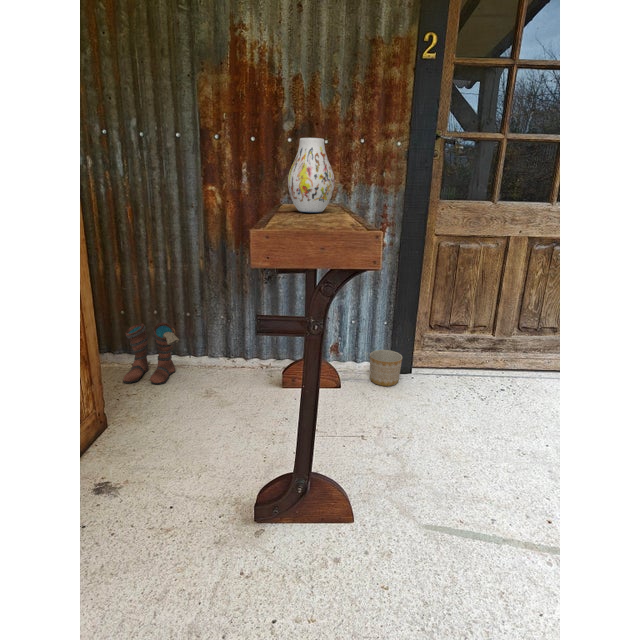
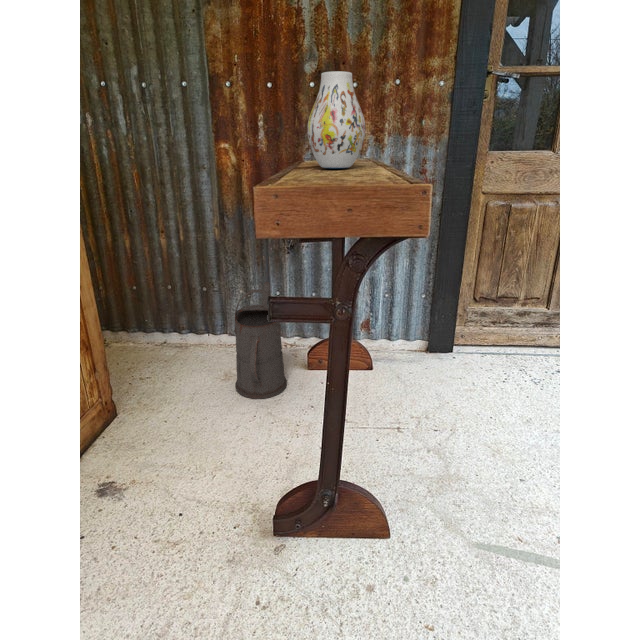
watering can: none [217,308,264,412] -> present [234,282,287,399]
boots: present [123,322,179,384] -> none [135,299,194,367]
planter: present [370,350,402,386] -> none [406,327,443,368]

